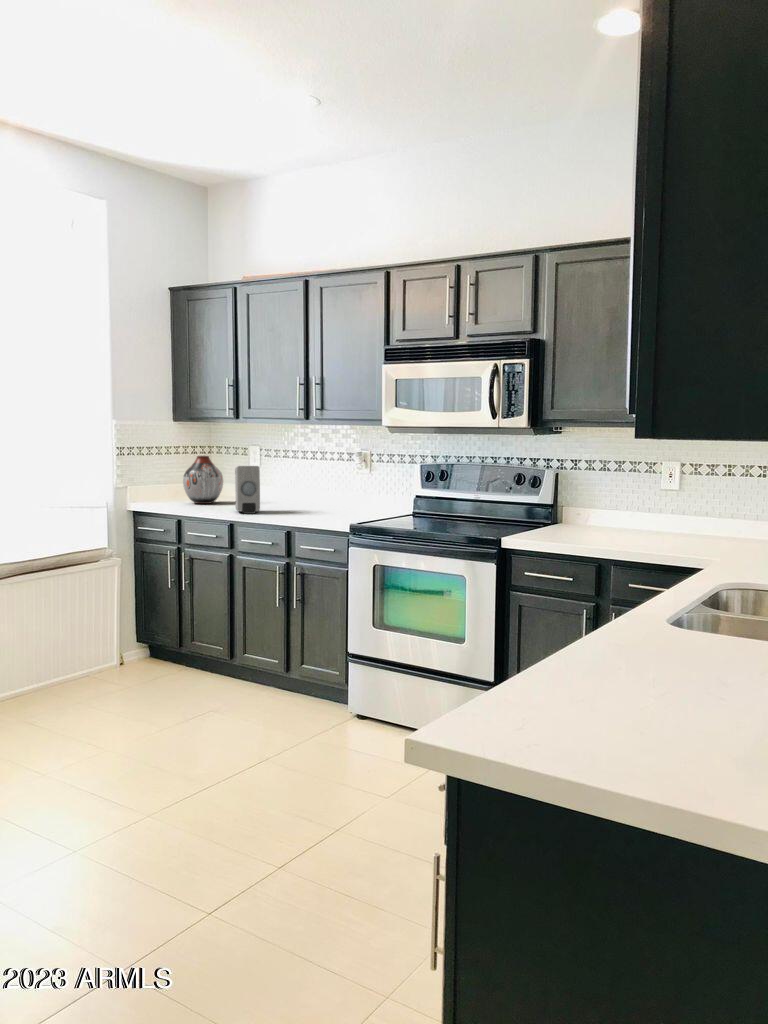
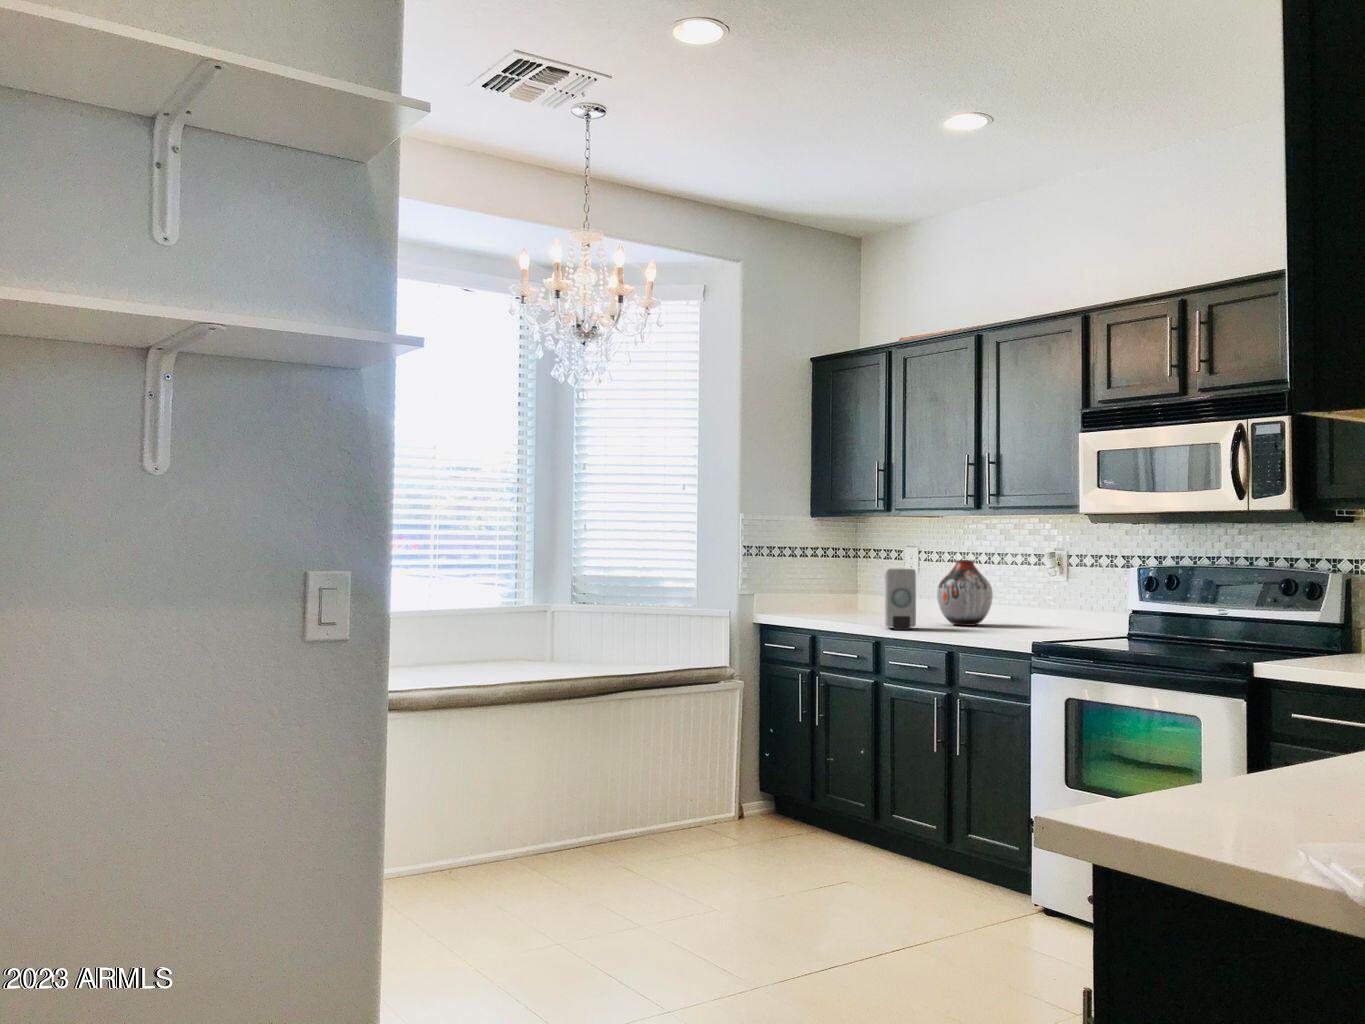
vase: present [183,456,223,504] -> present [937,560,993,626]

